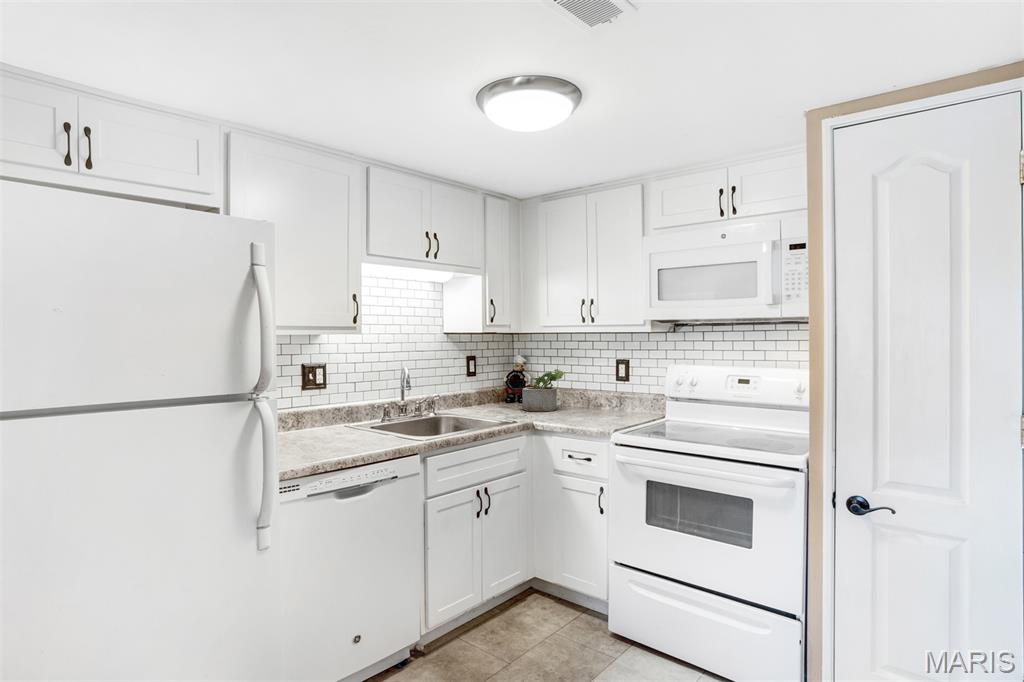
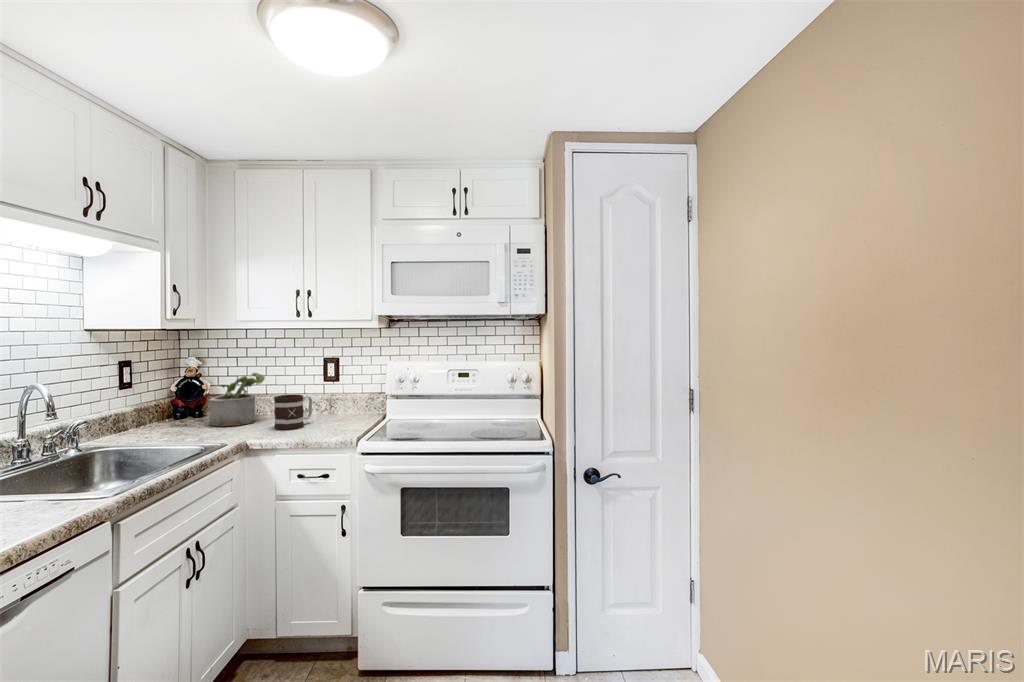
mug: none [563,389,596,418] -> present [274,394,312,430]

